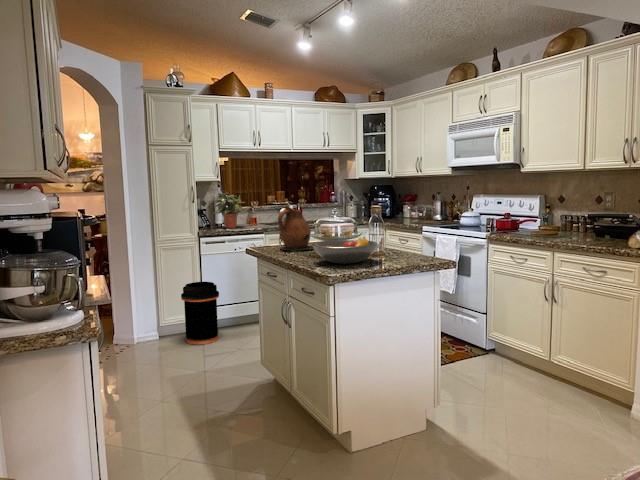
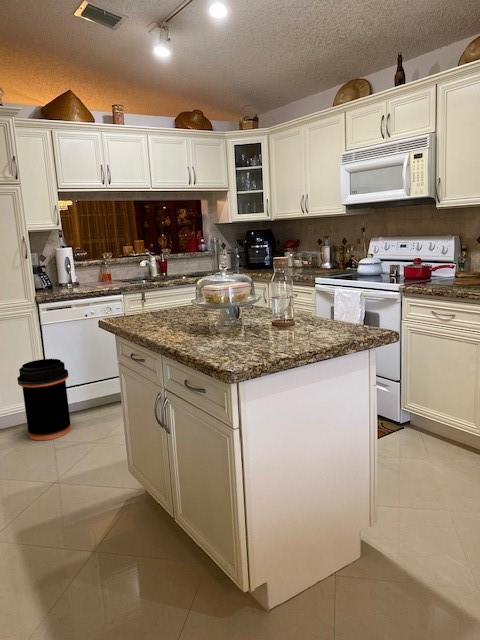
potted plant: present [214,193,247,228] -> none [54,243,100,289]
ceramic pitcher: present [278,206,313,250] -> none [141,259,192,321]
fruit bowl: present [313,237,378,264] -> none [197,301,293,343]

